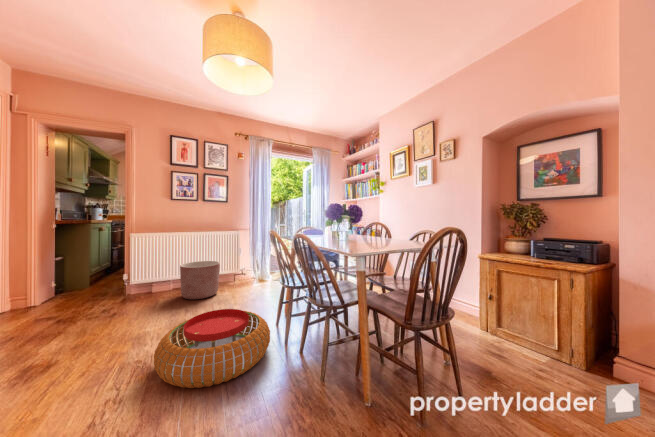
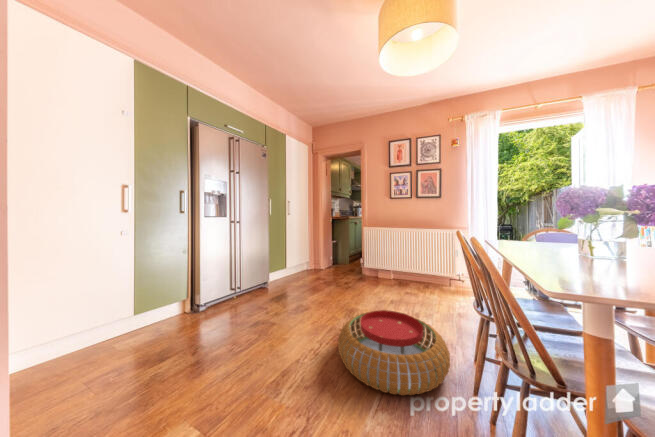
planter: present [180,261,220,299] -> none [393,257,429,294]

